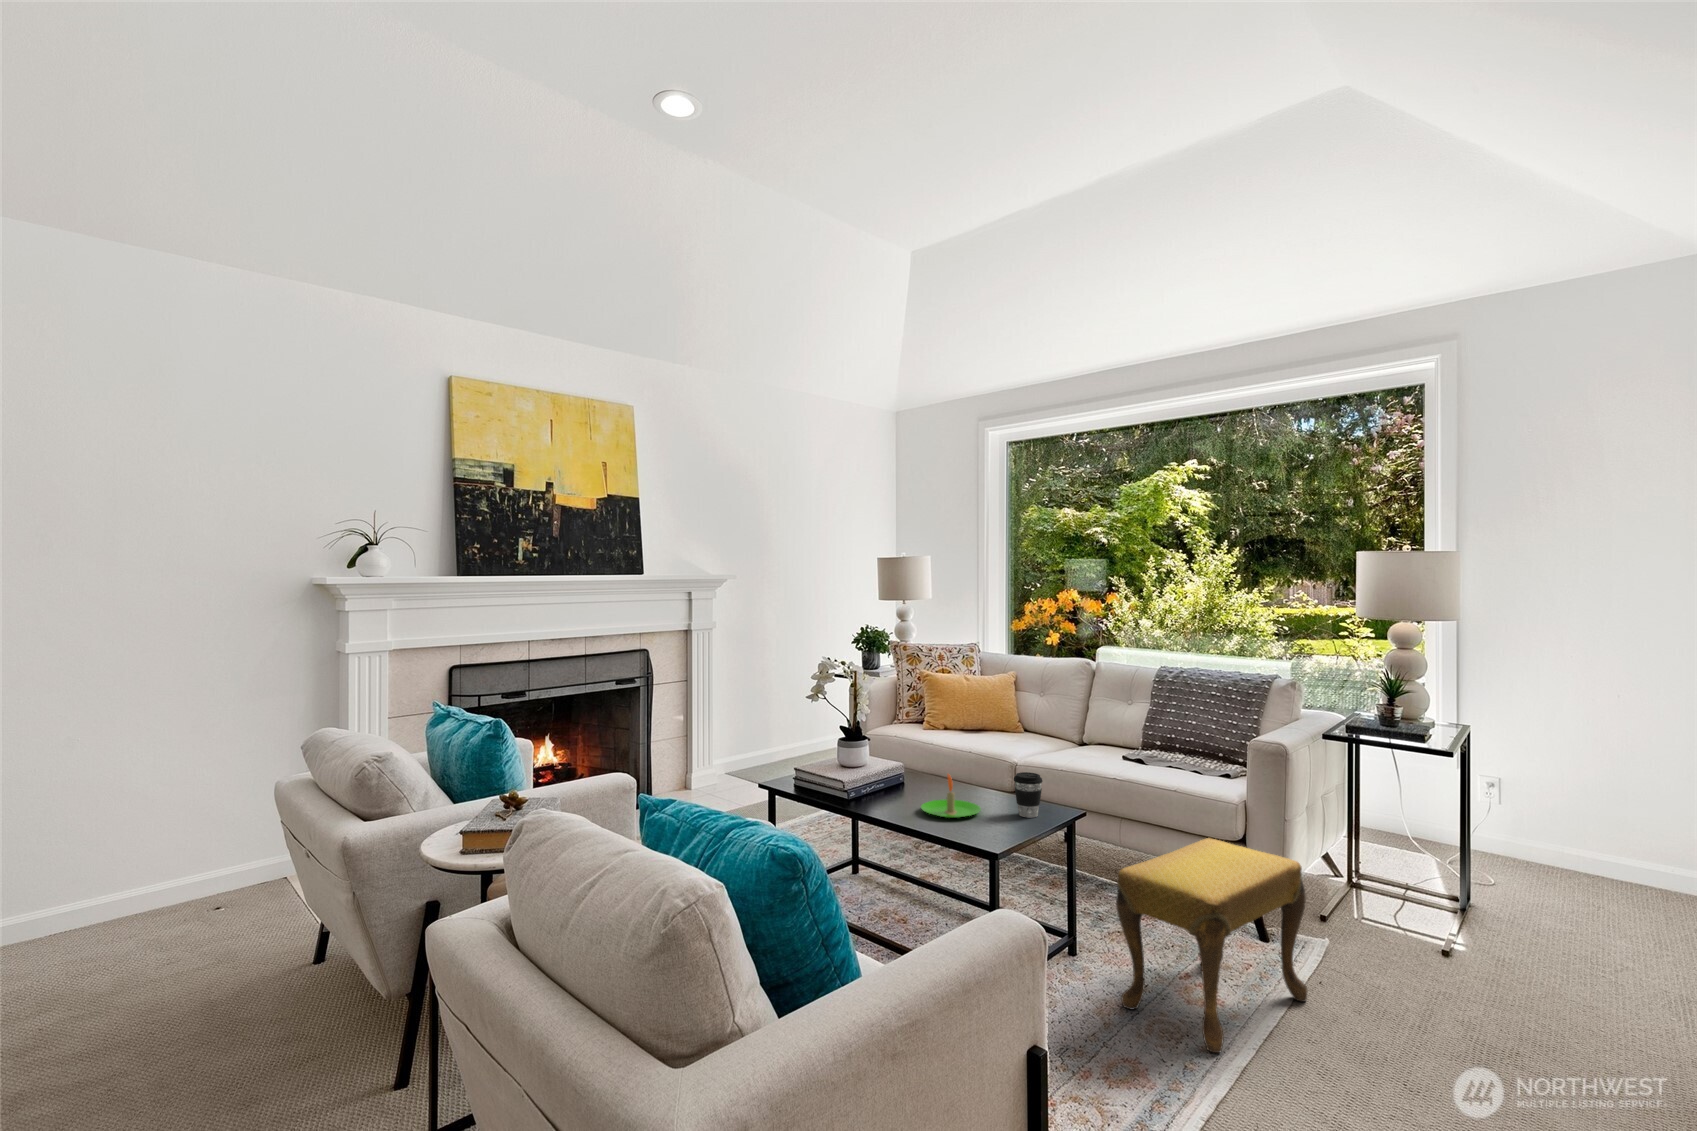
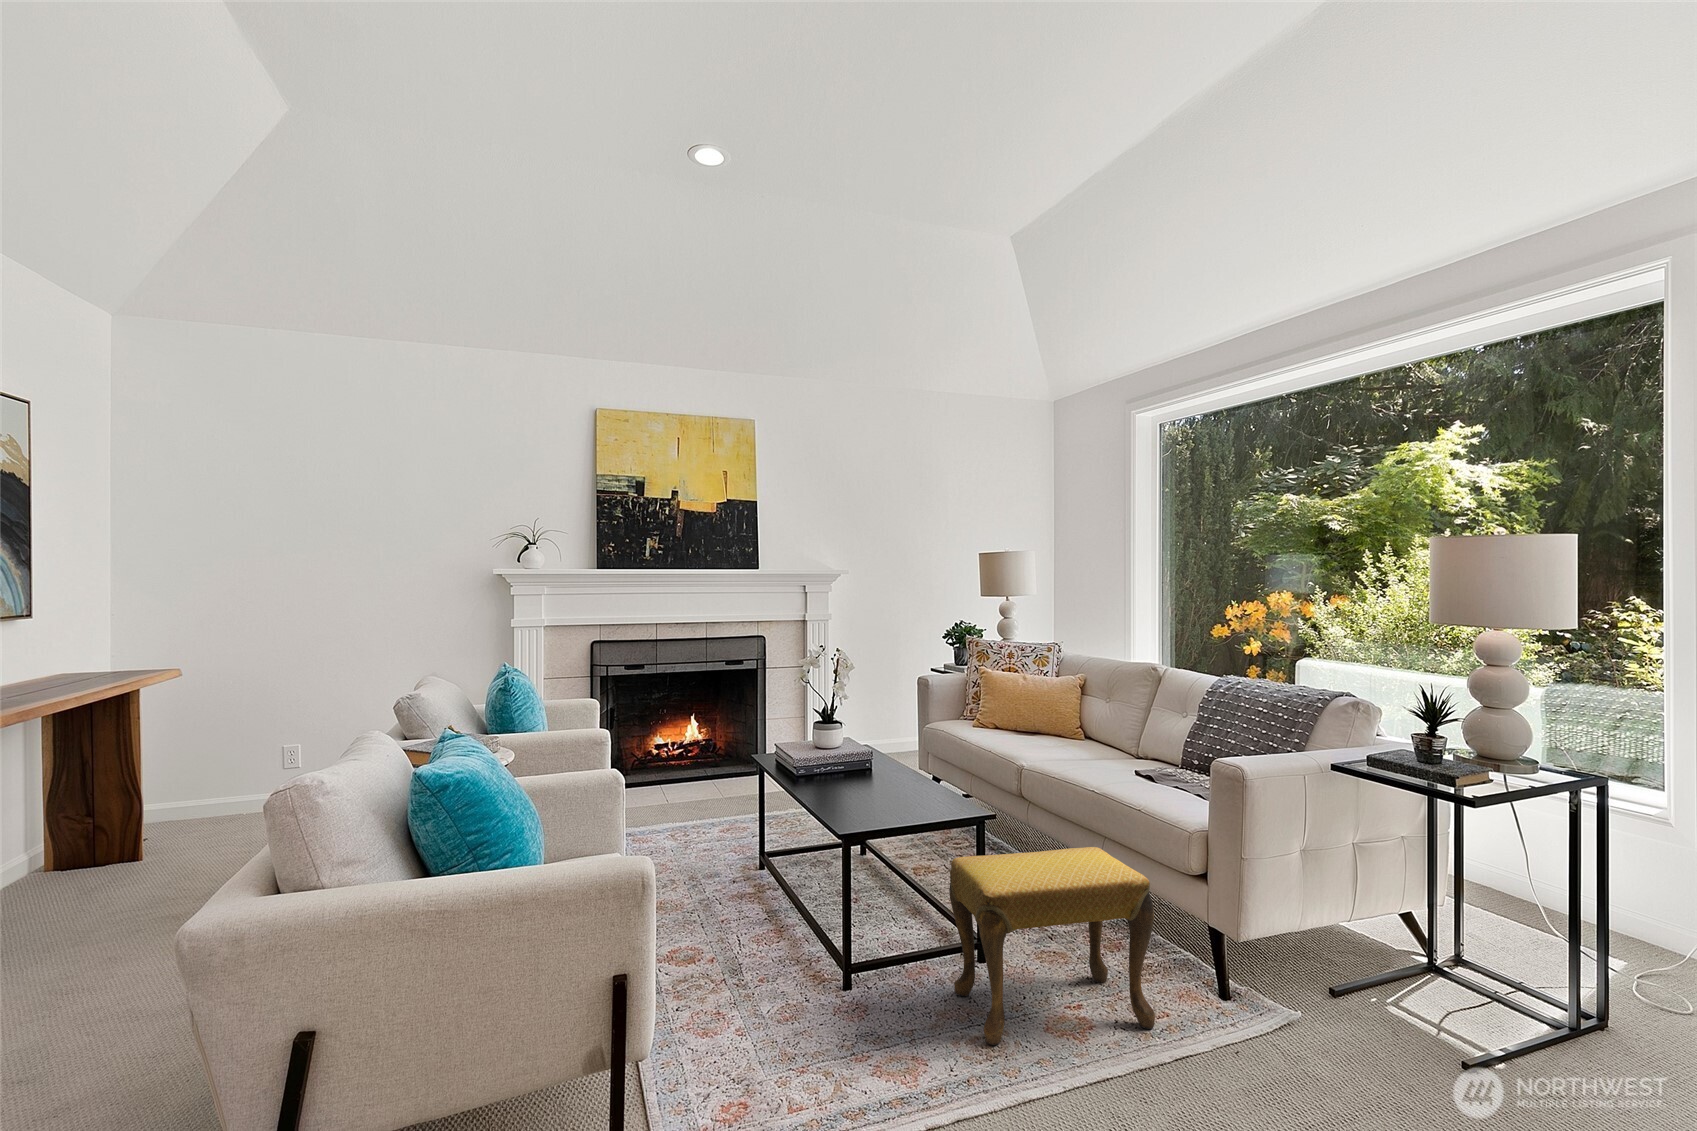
coffee cup: present [1014,772,1042,818] -> none [922,762,950,805]
candle: present [921,775,981,818] -> none [844,756,901,797]

